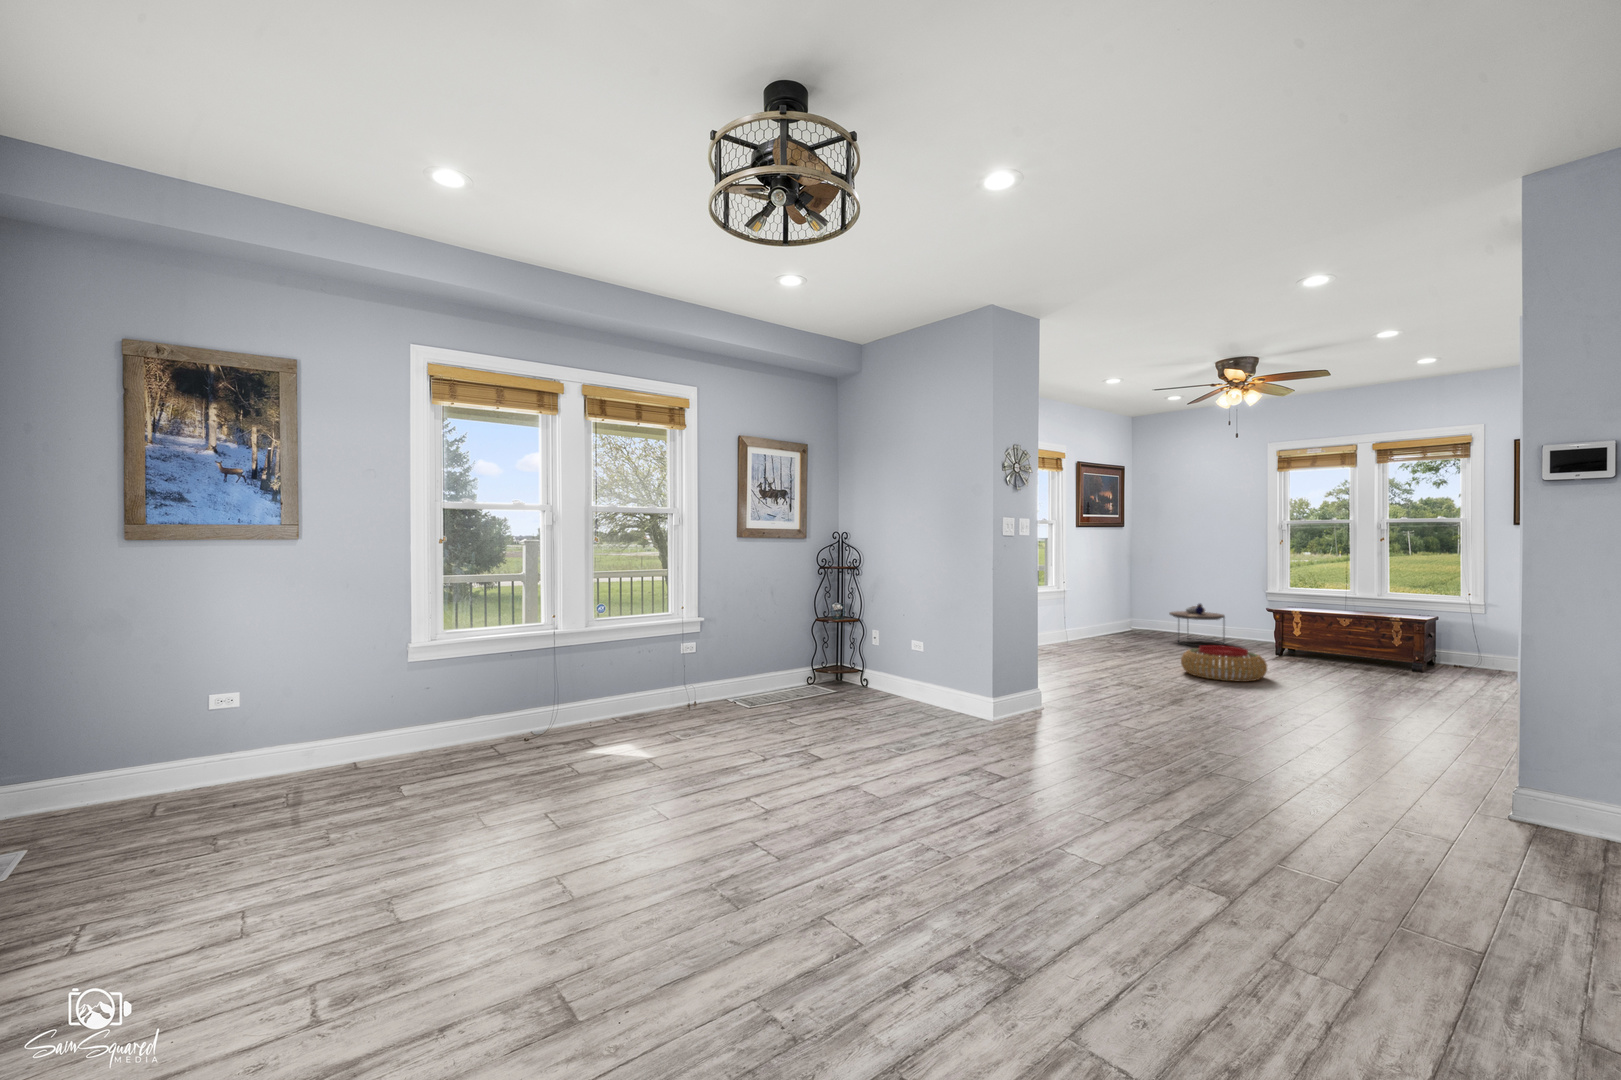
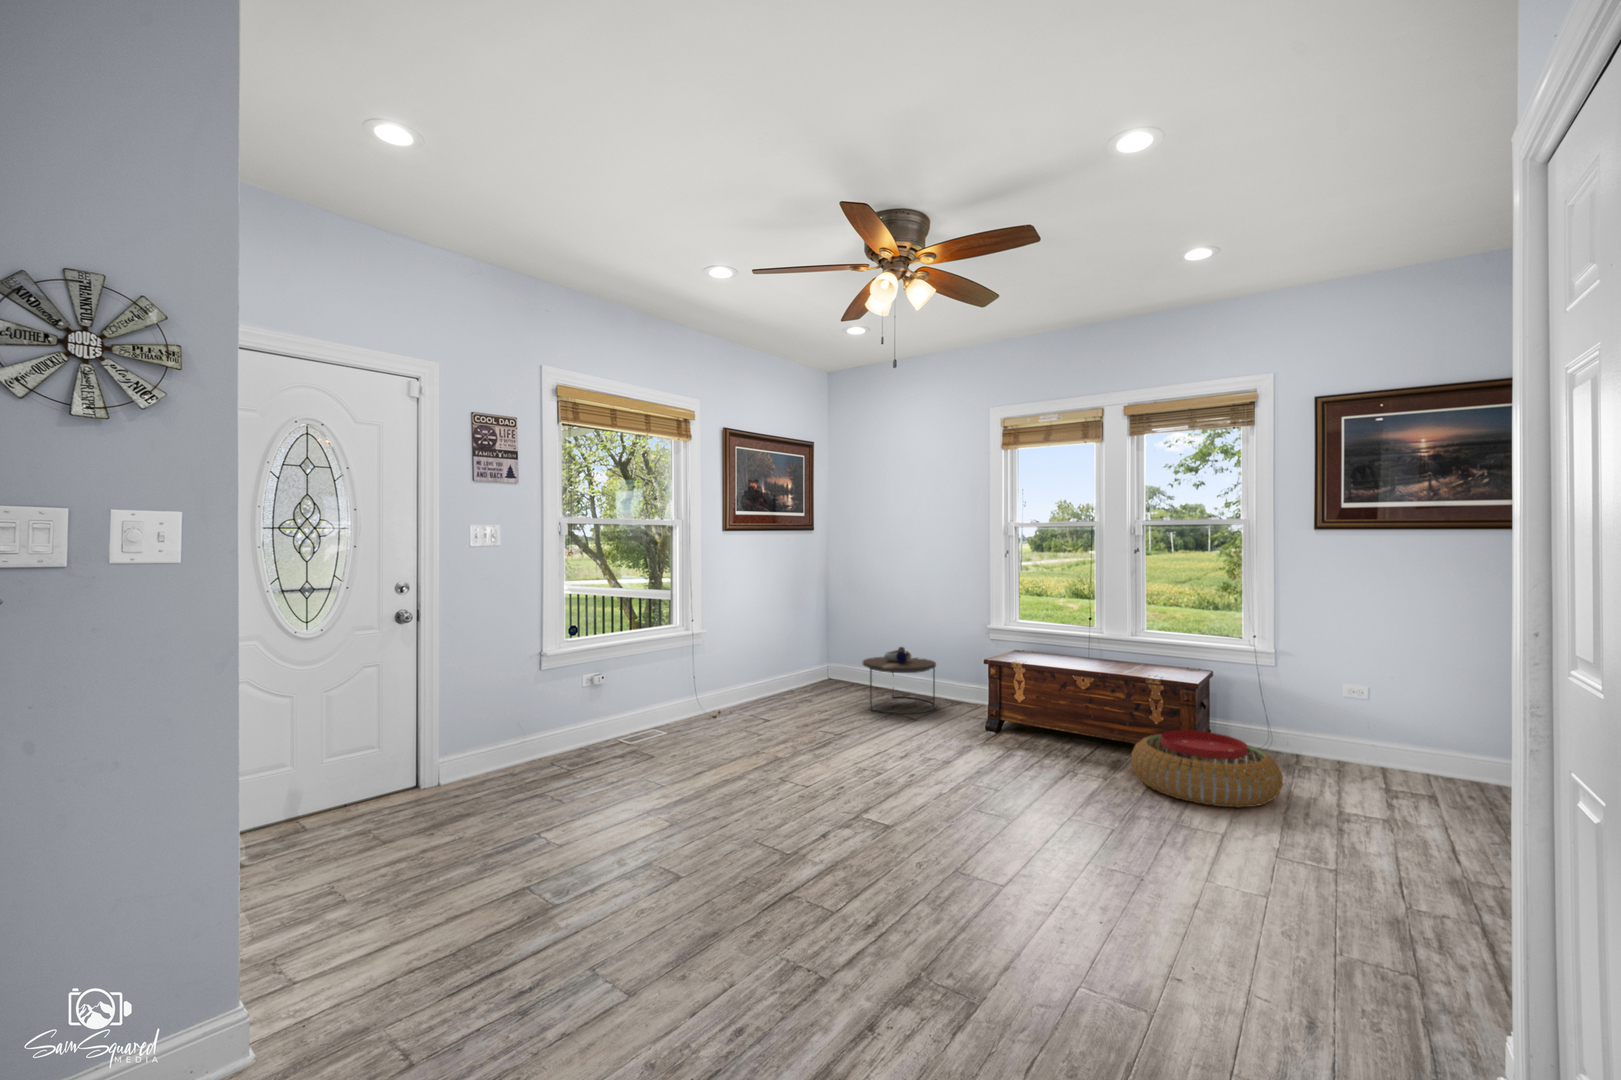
pouf: present [1181,645,1267,681] -> present [1131,730,1283,808]

